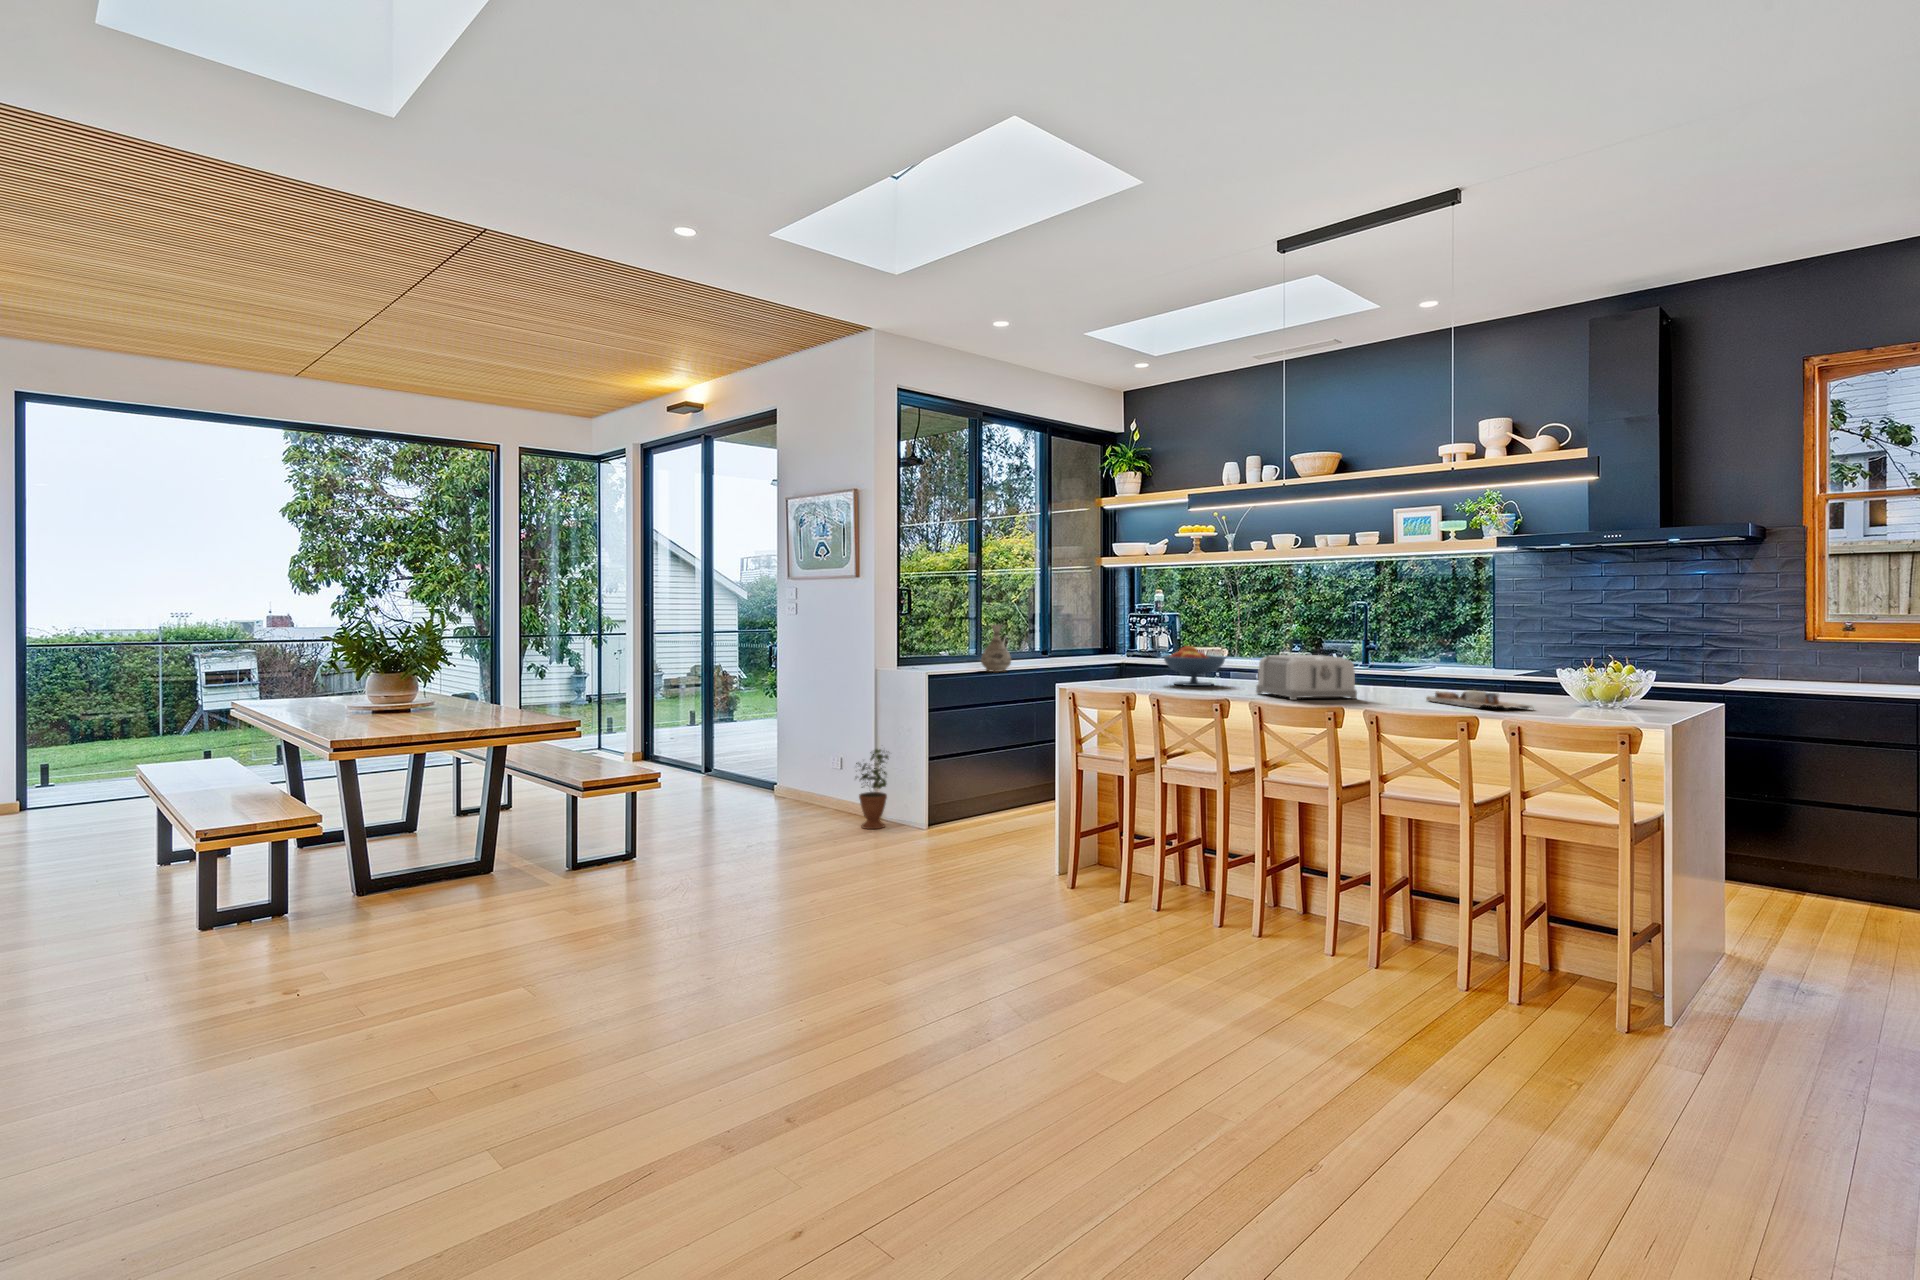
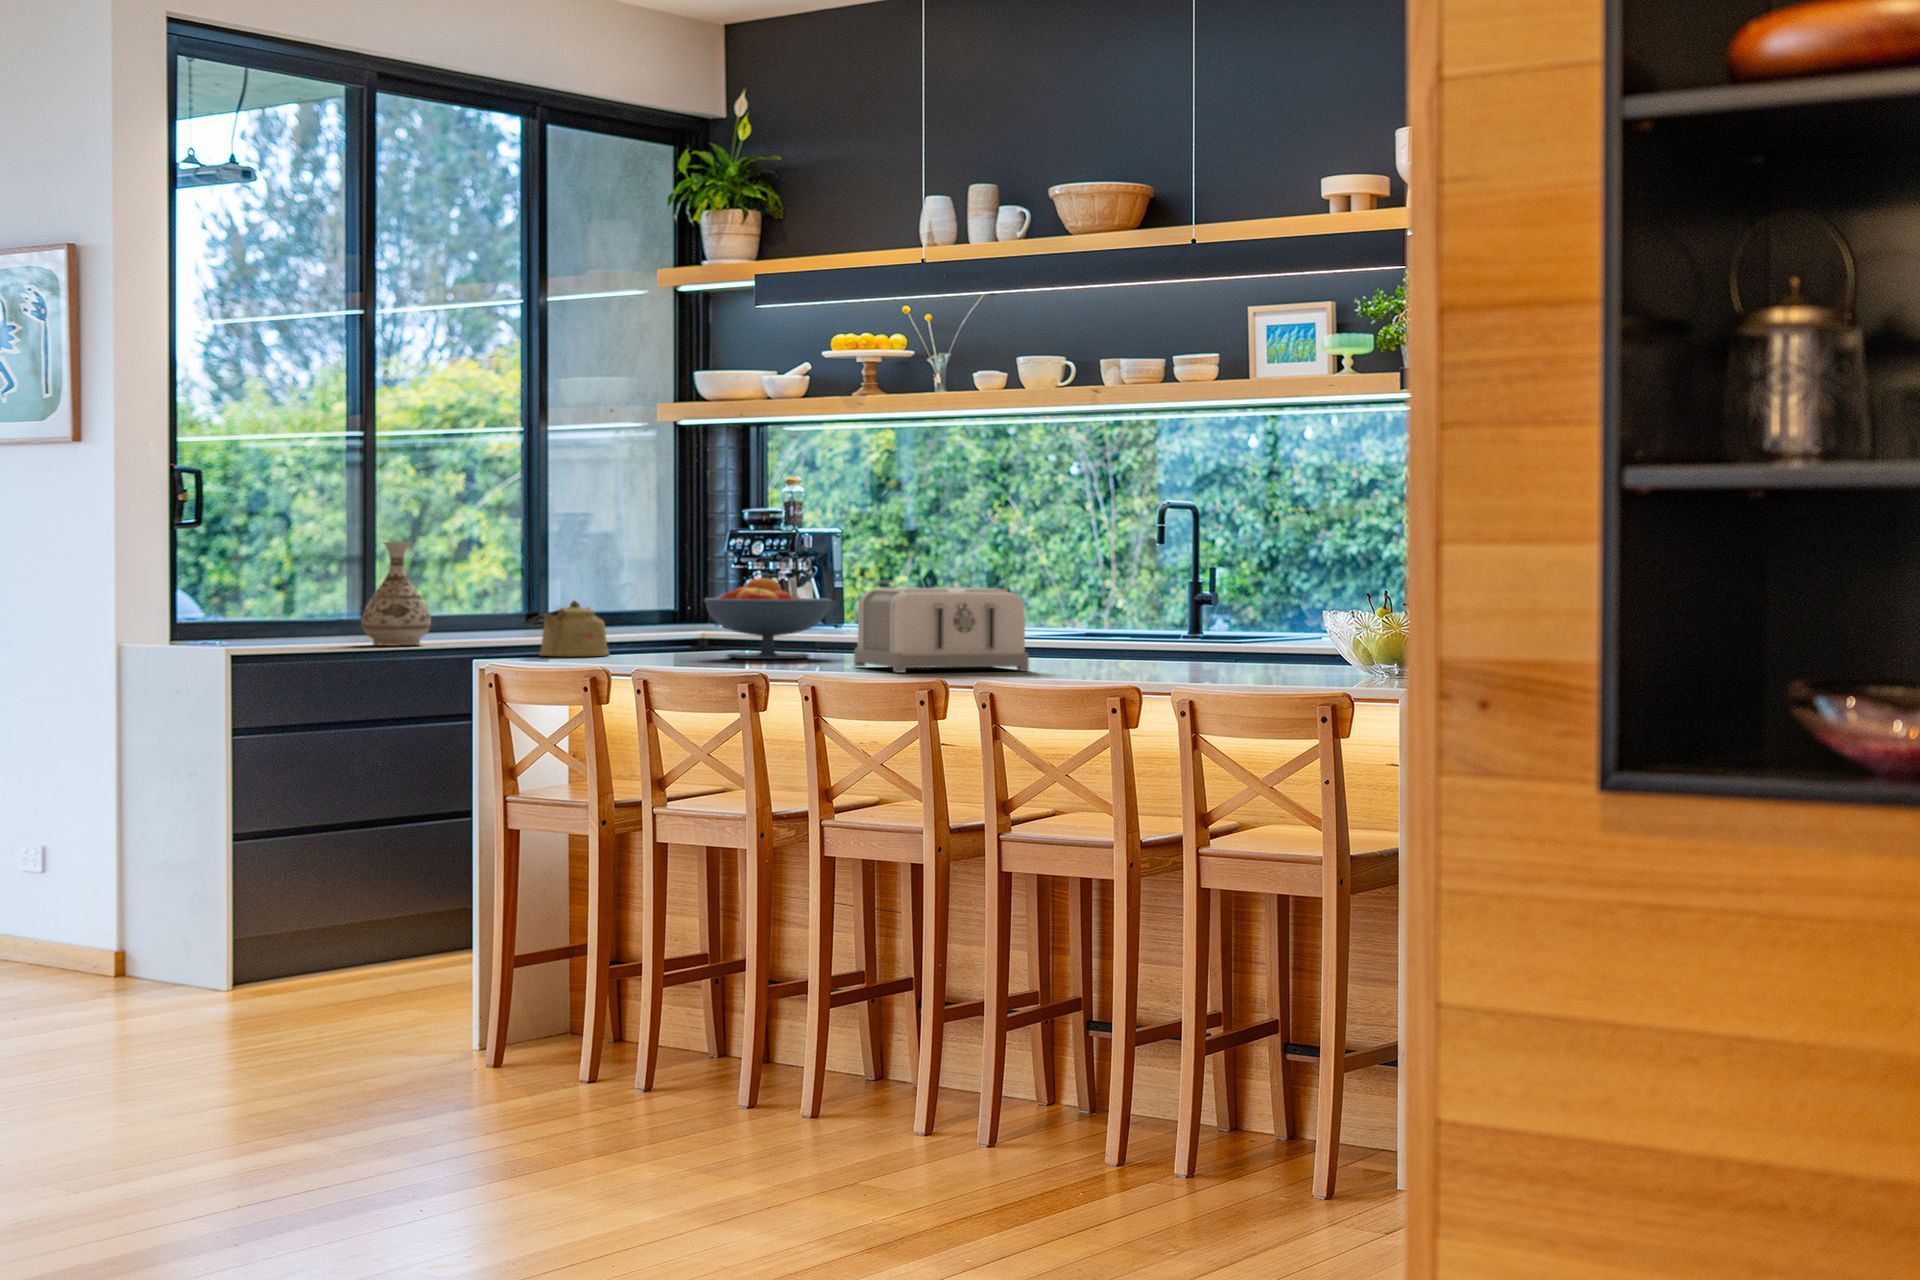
kettle: none [1074,655,1112,682] -> present [528,601,609,656]
cutting board: present [1426,690,1533,709] -> none [1150,645,1308,679]
potted plant: present [856,749,888,829] -> none [55,810,147,998]

